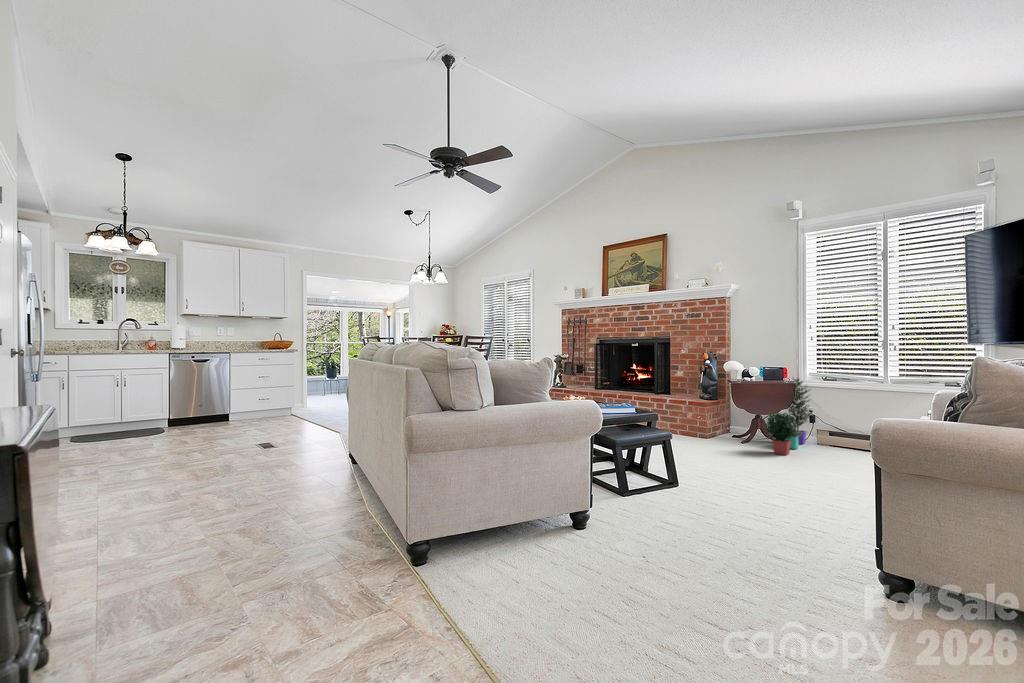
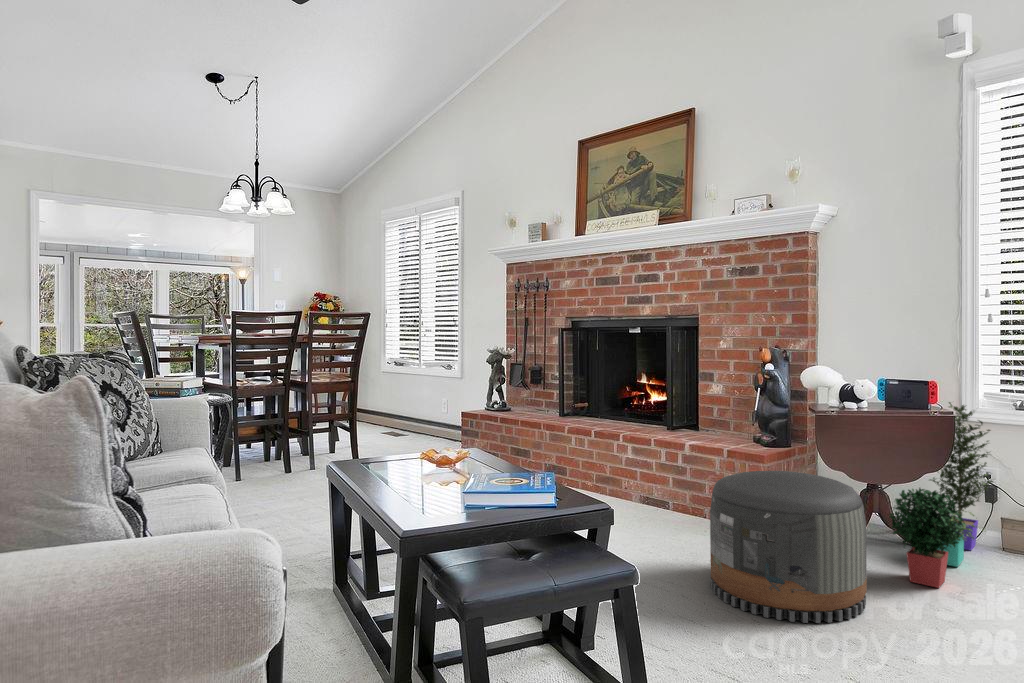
pouf: none [688,406,755,464] -> present [710,471,867,623]

